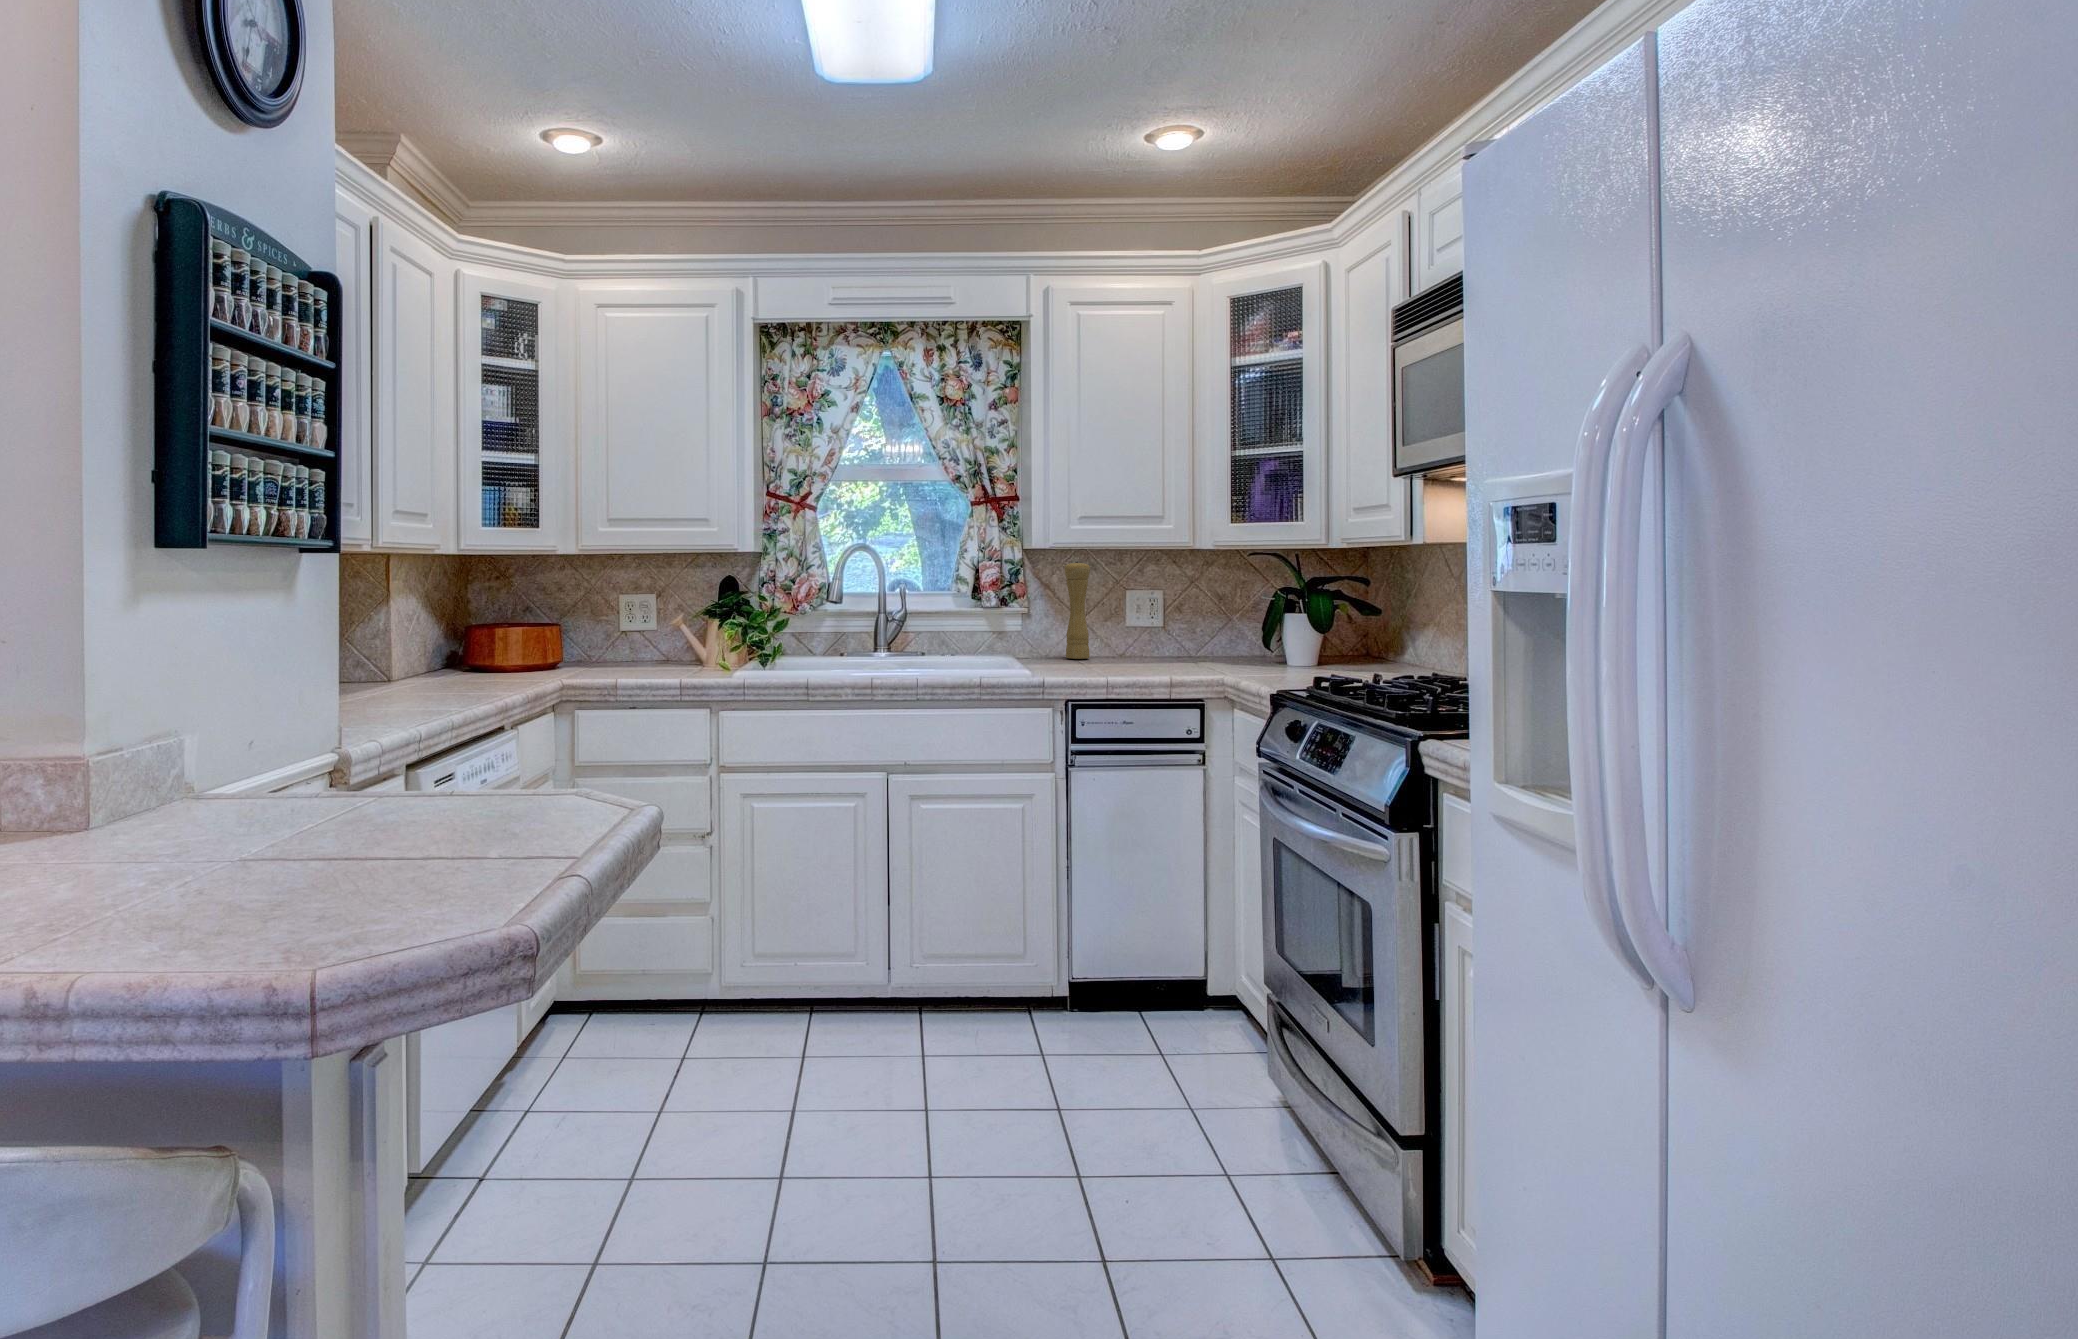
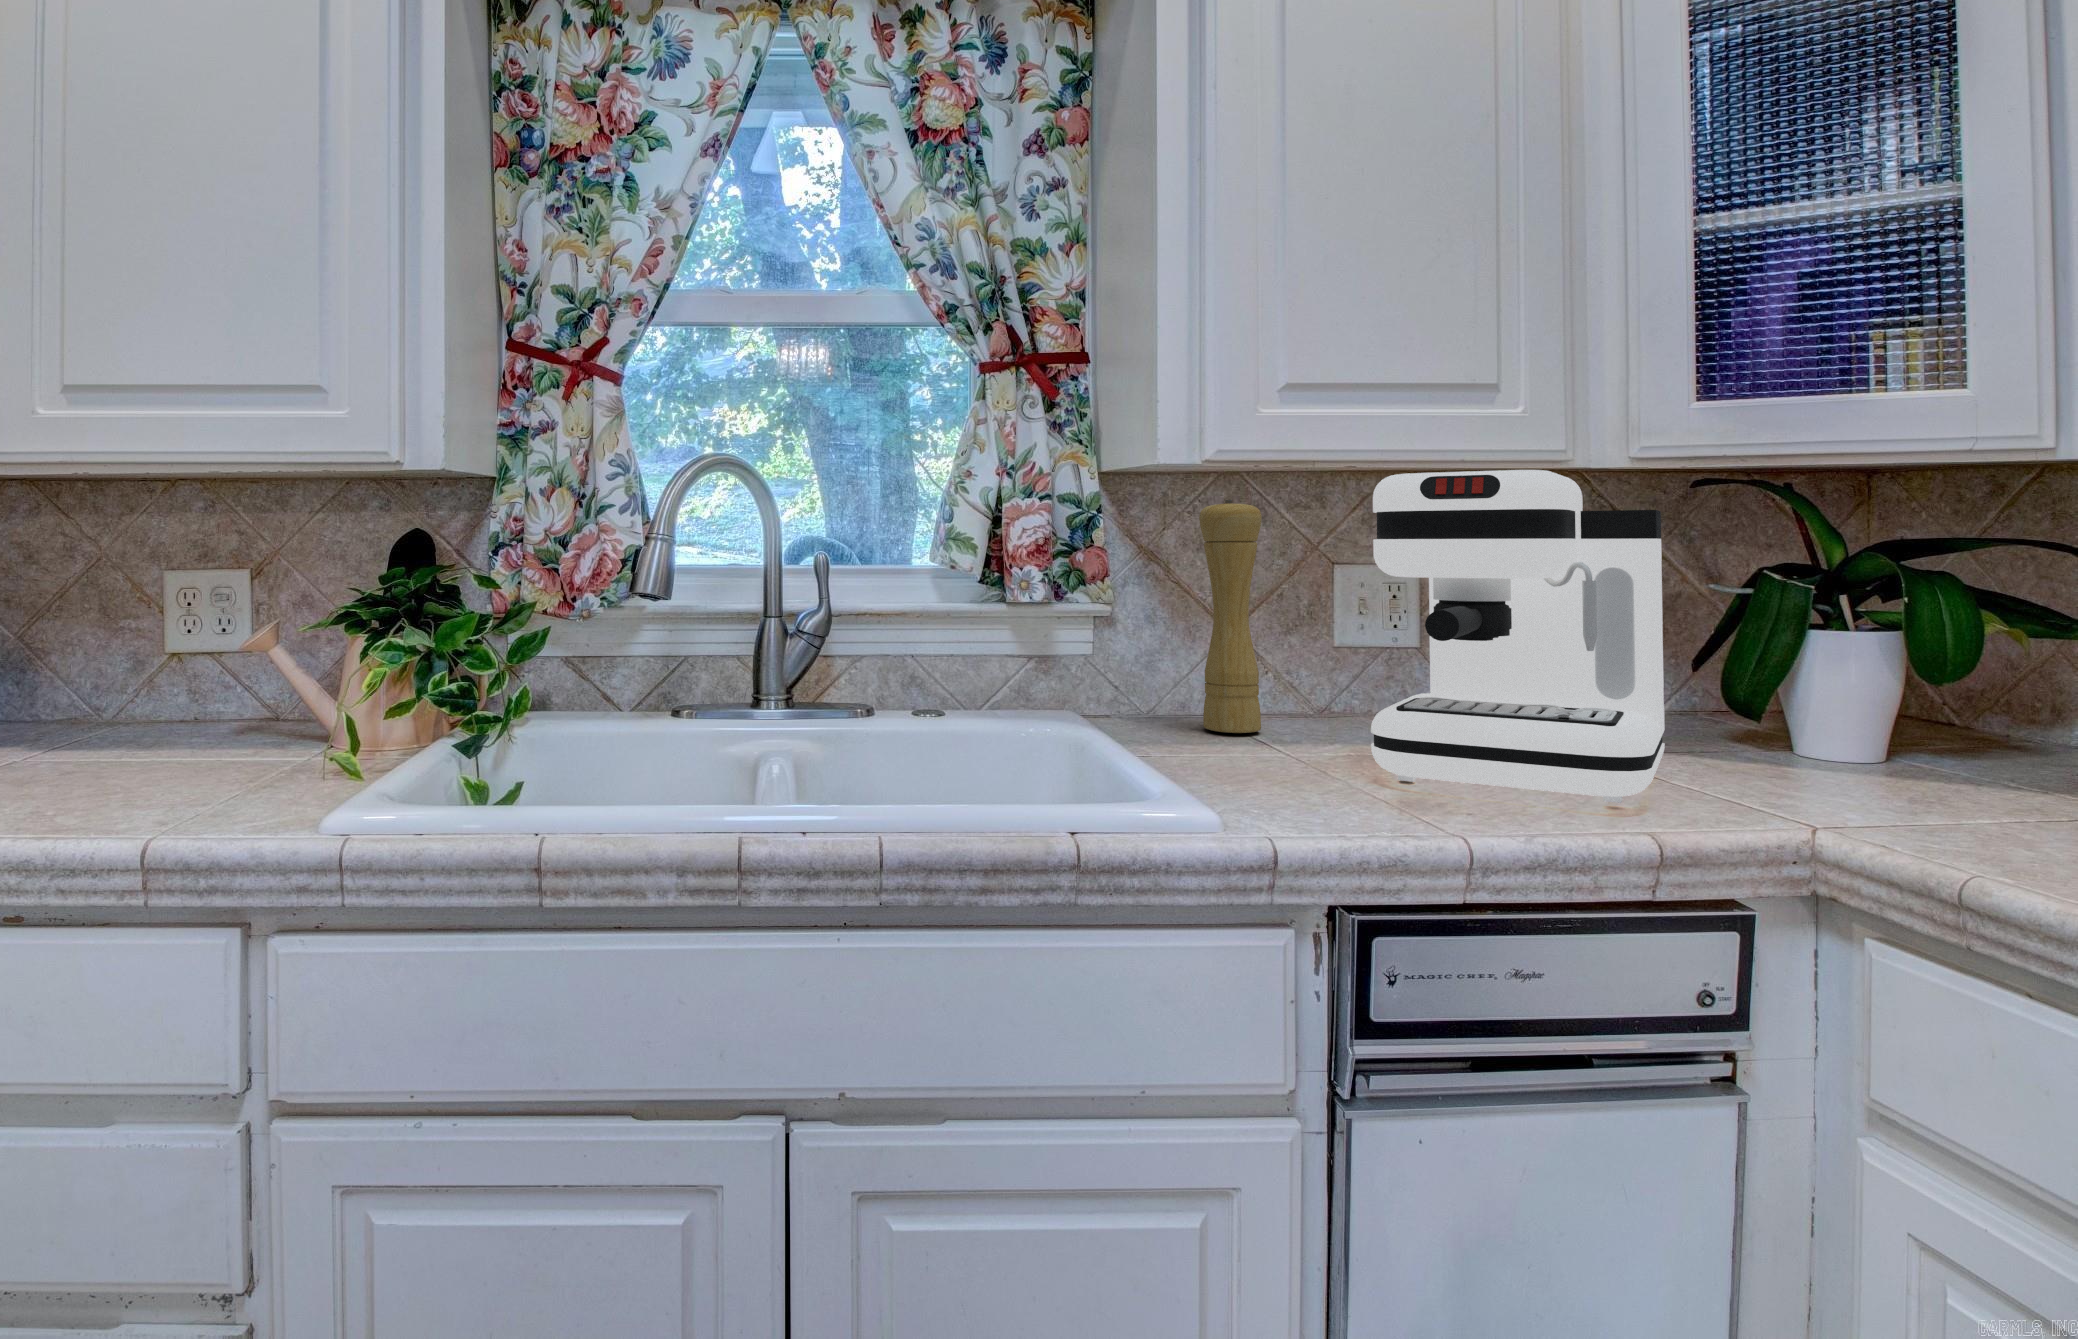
coffee maker: none [1118,553,1232,673] -> present [1371,470,1665,803]

